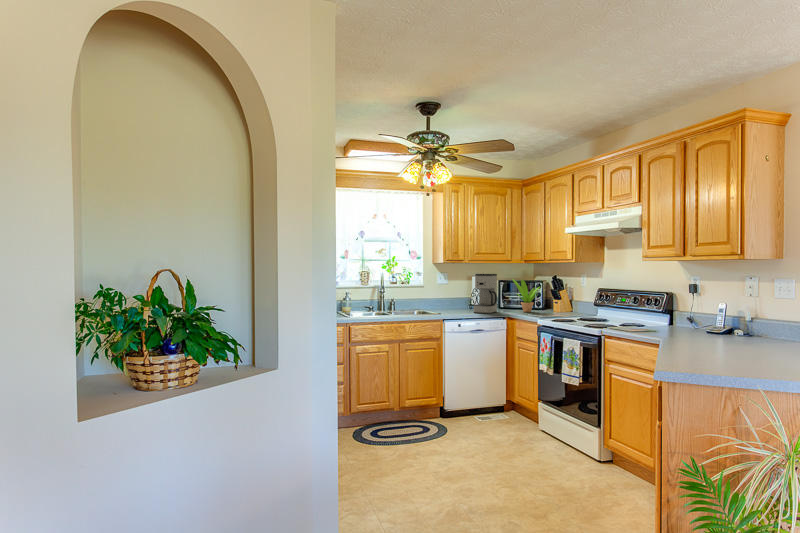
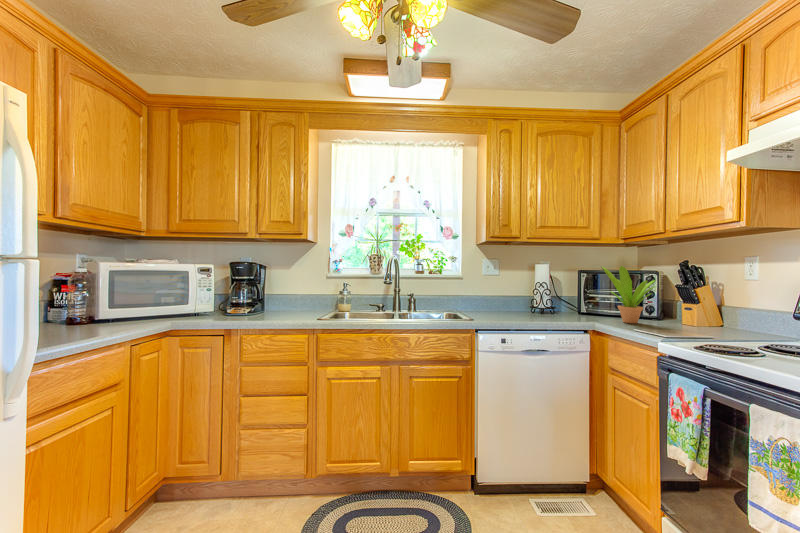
coffee maker: present [473,274,497,313] -> none [532,257,575,323]

